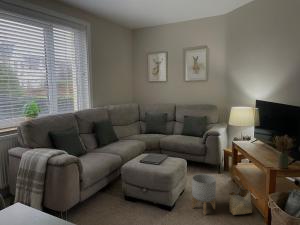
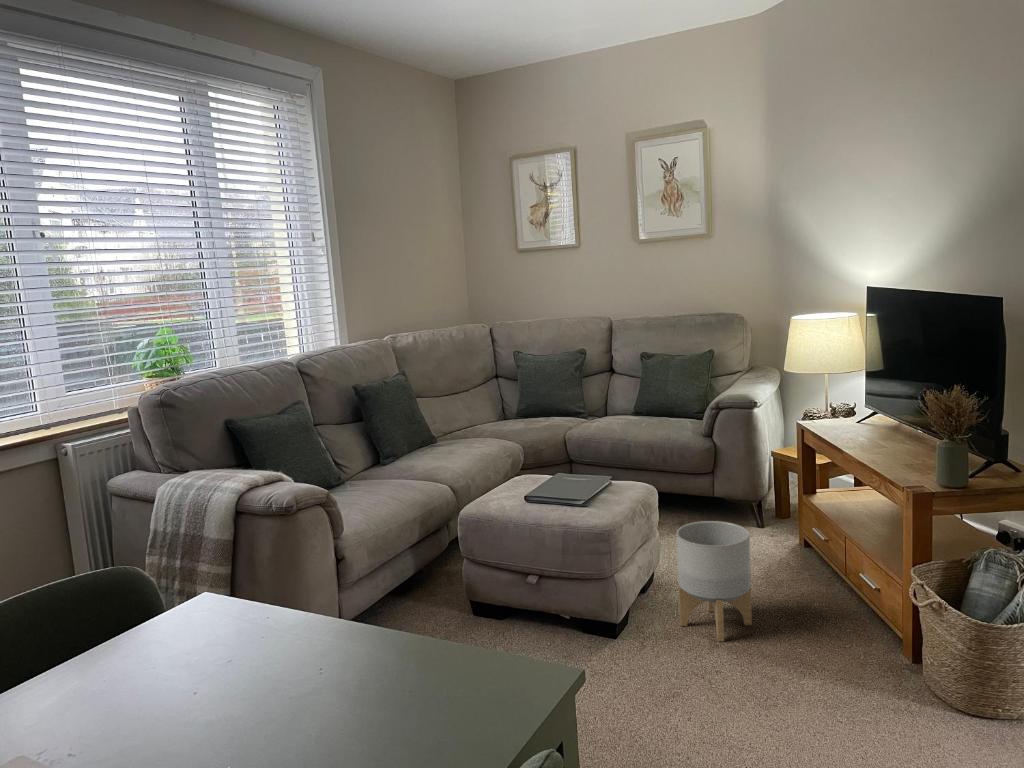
woven basket: present [229,179,252,215] -> none [791,527,863,636]

